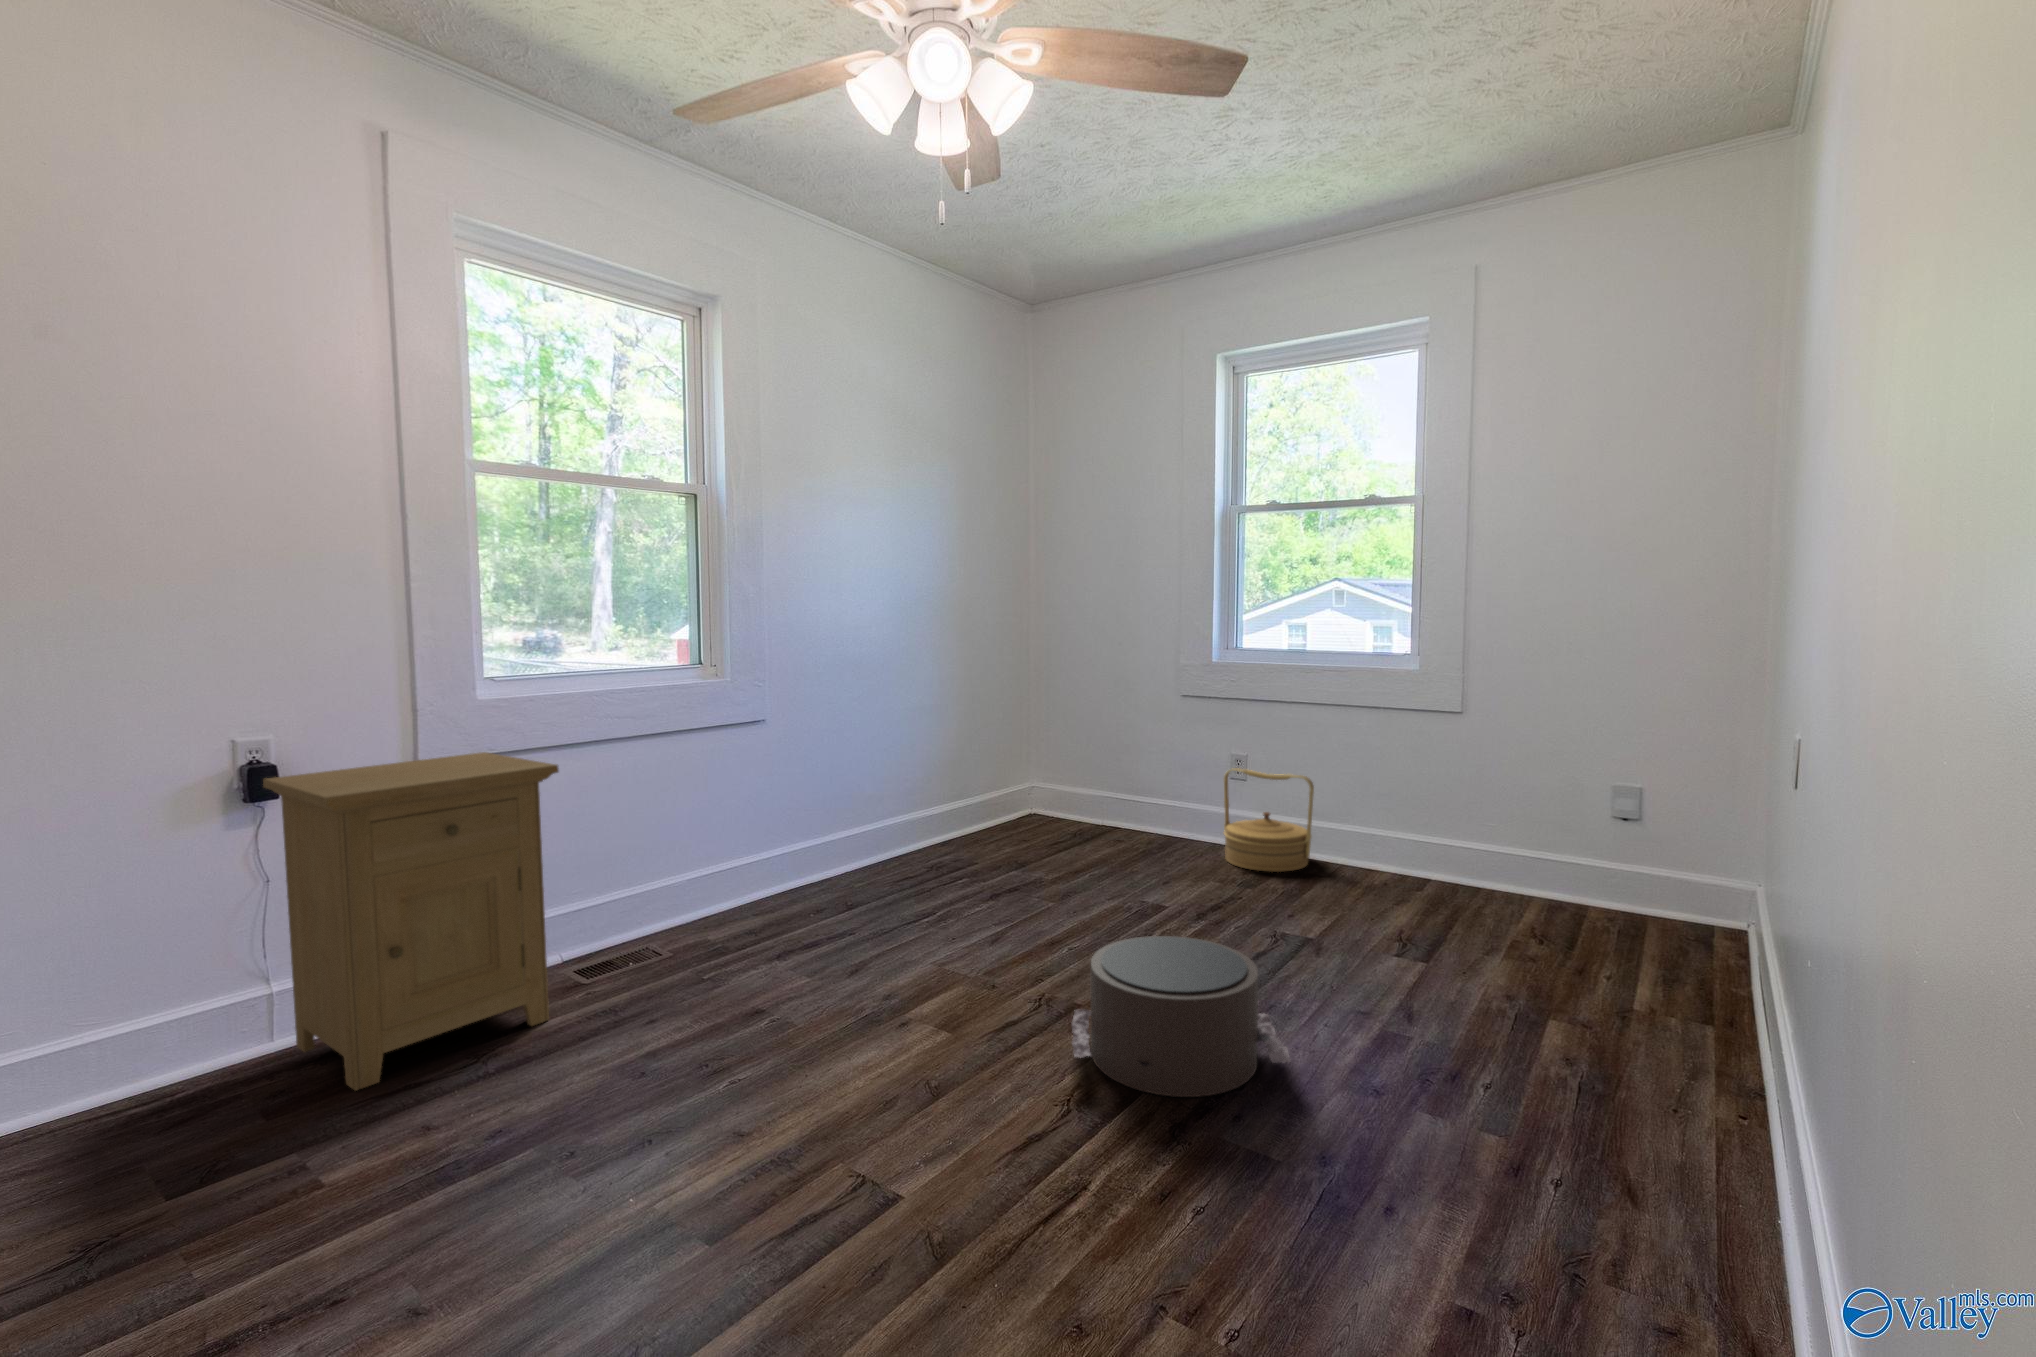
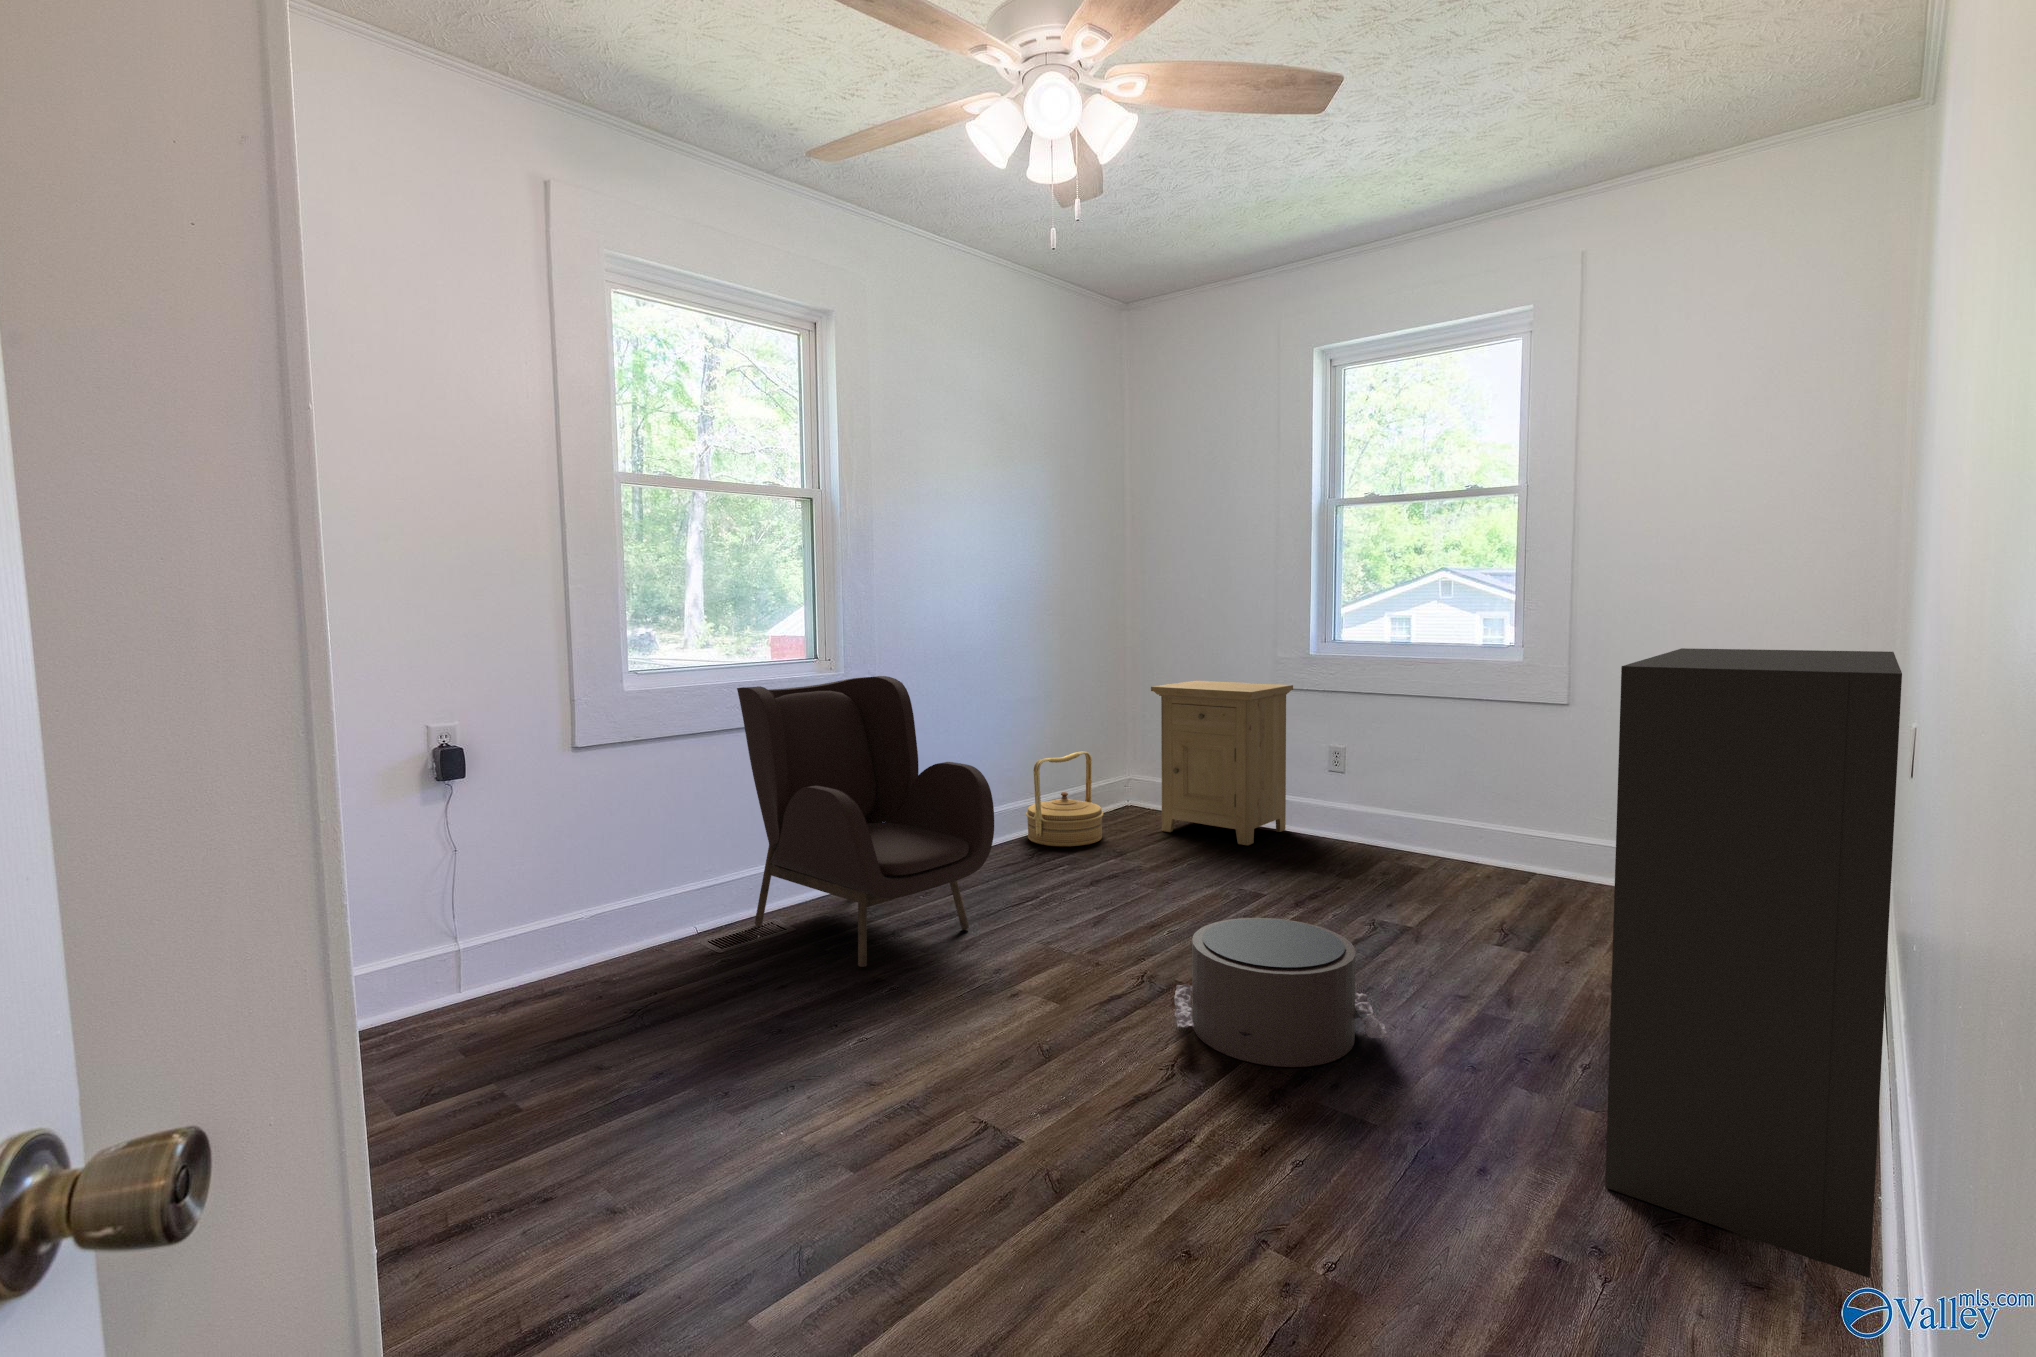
bookshelf: none [1514,657,1815,1315] -> present [1605,648,1902,1278]
armchair: none [607,683,887,997] -> present [737,676,994,967]
nightstand: present [263,752,559,1090] -> present [1151,681,1293,845]
woven basket: present [1224,768,1314,872] -> present [1026,751,1103,846]

